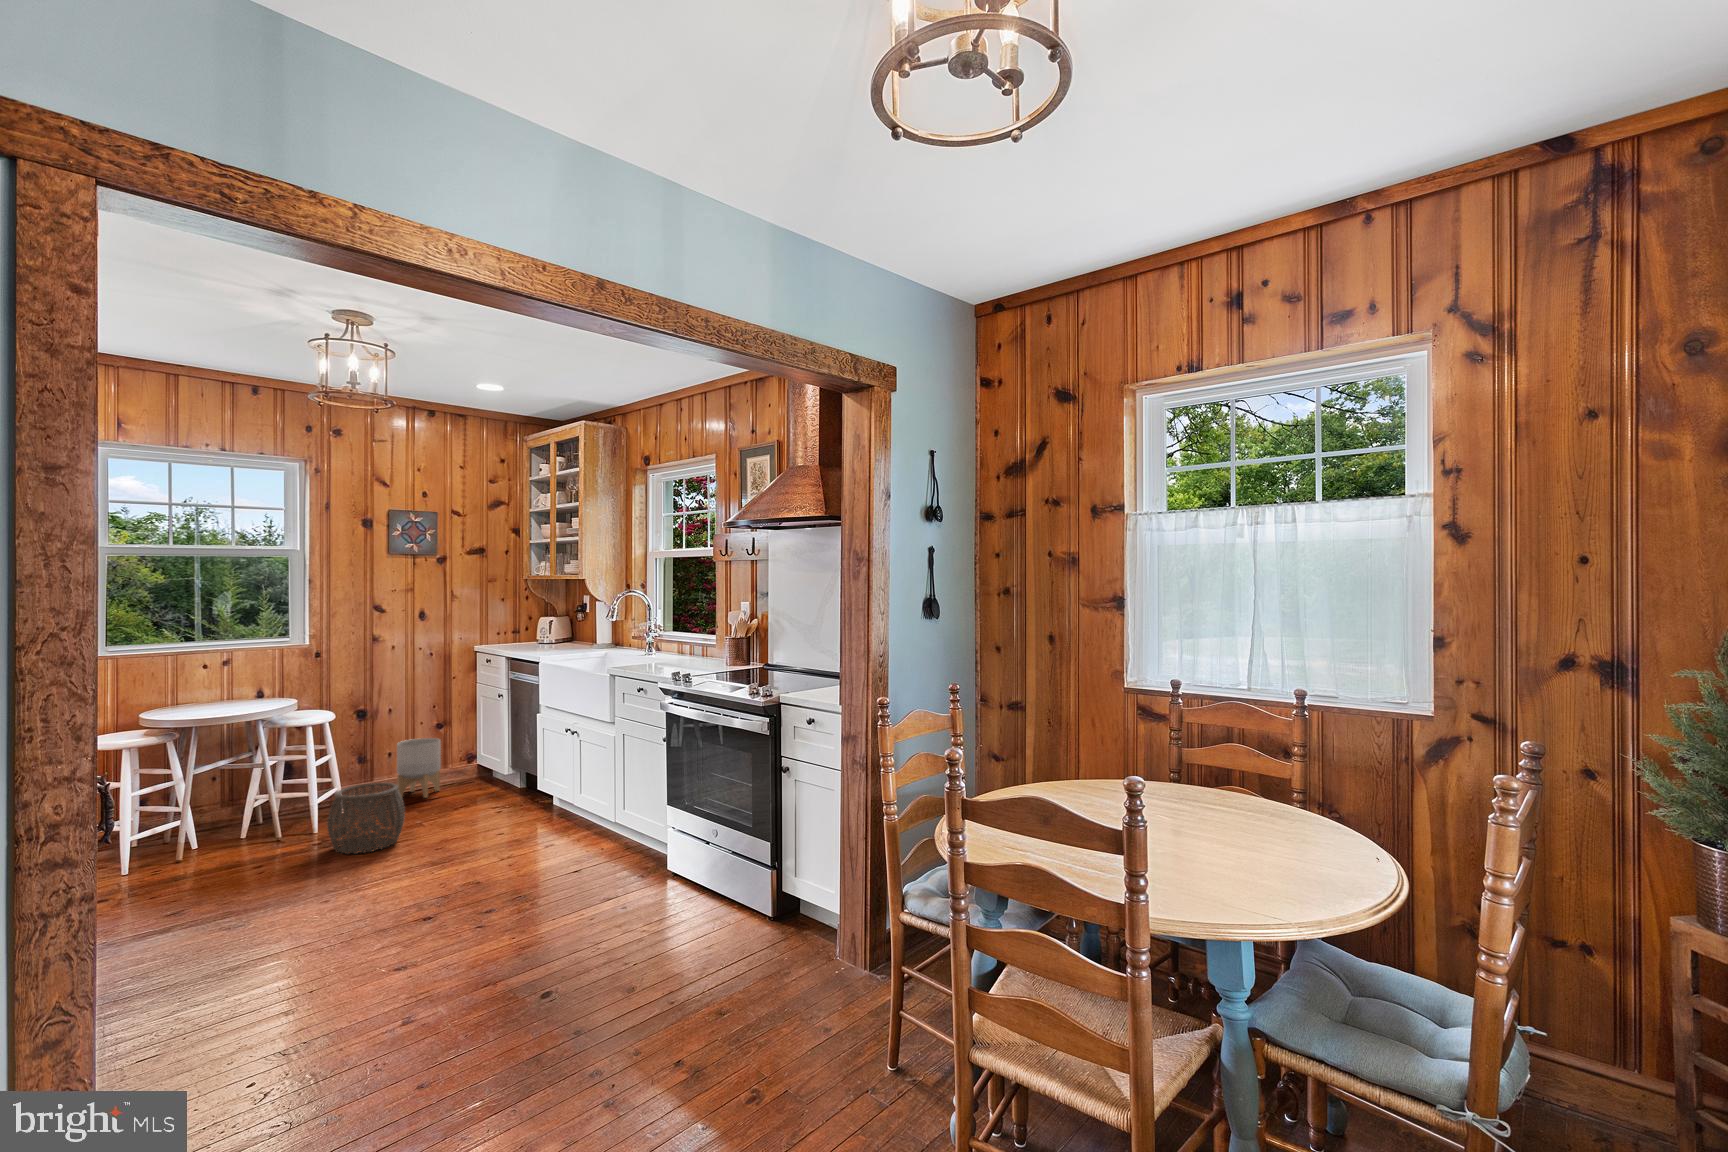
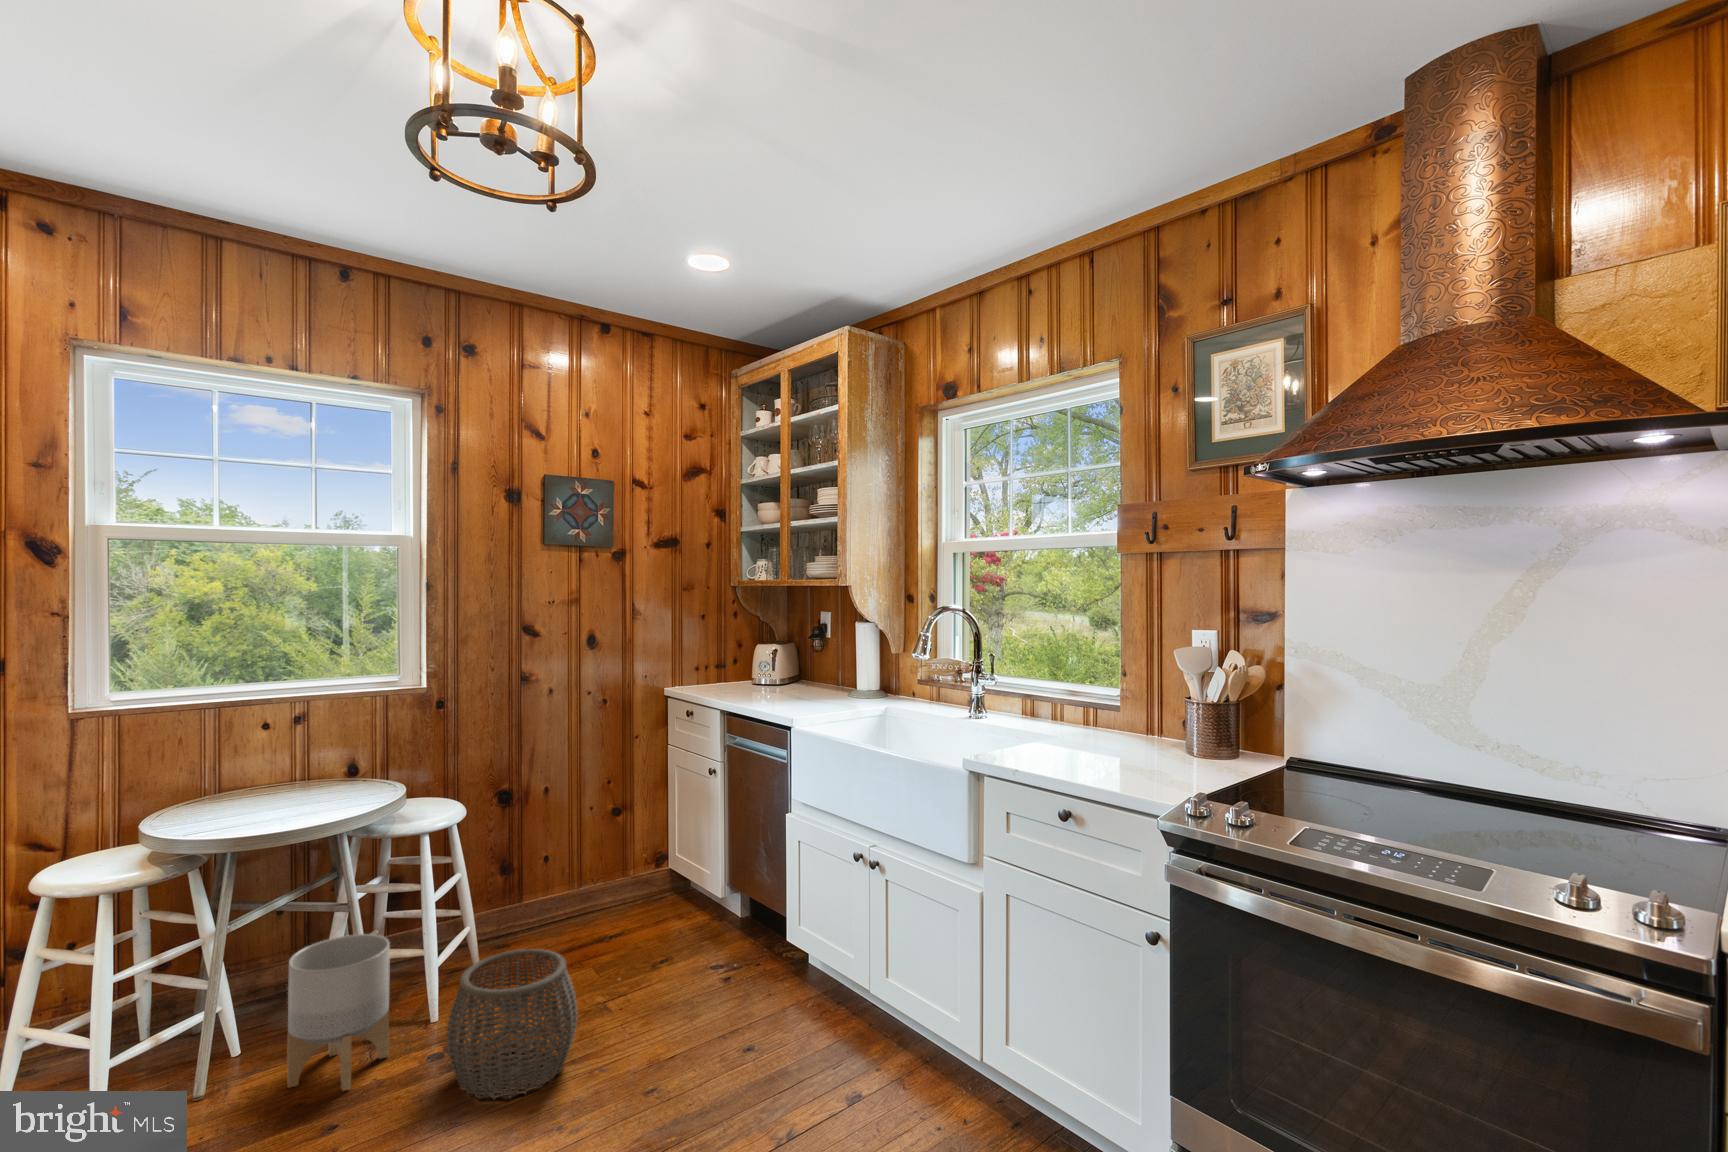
planter: present [397,738,441,798] -> present [287,934,390,1091]

